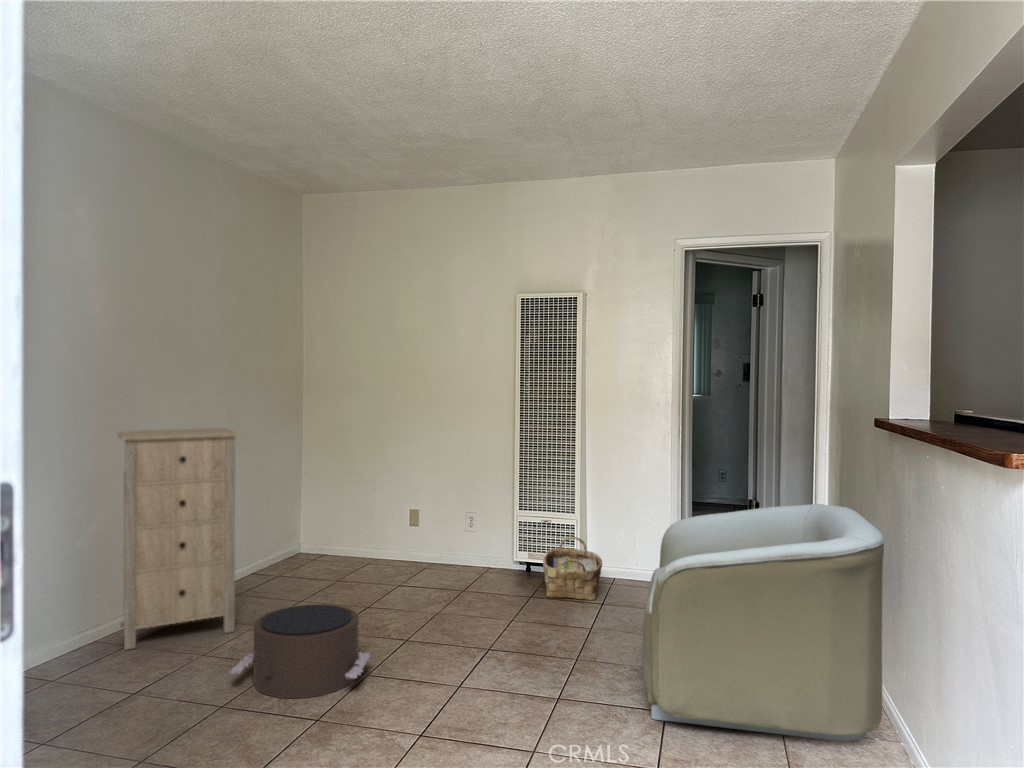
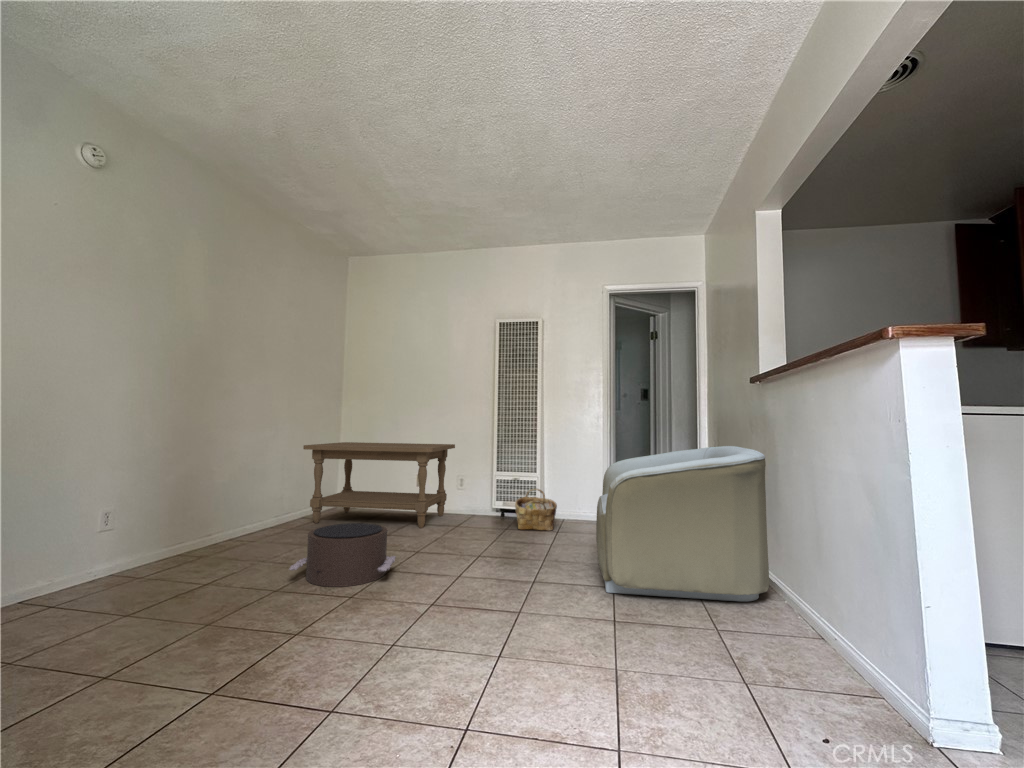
storage cabinet: present [118,428,240,650] -> none [200,399,300,562]
coffee table: none [251,463,461,592] -> present [303,442,455,528]

